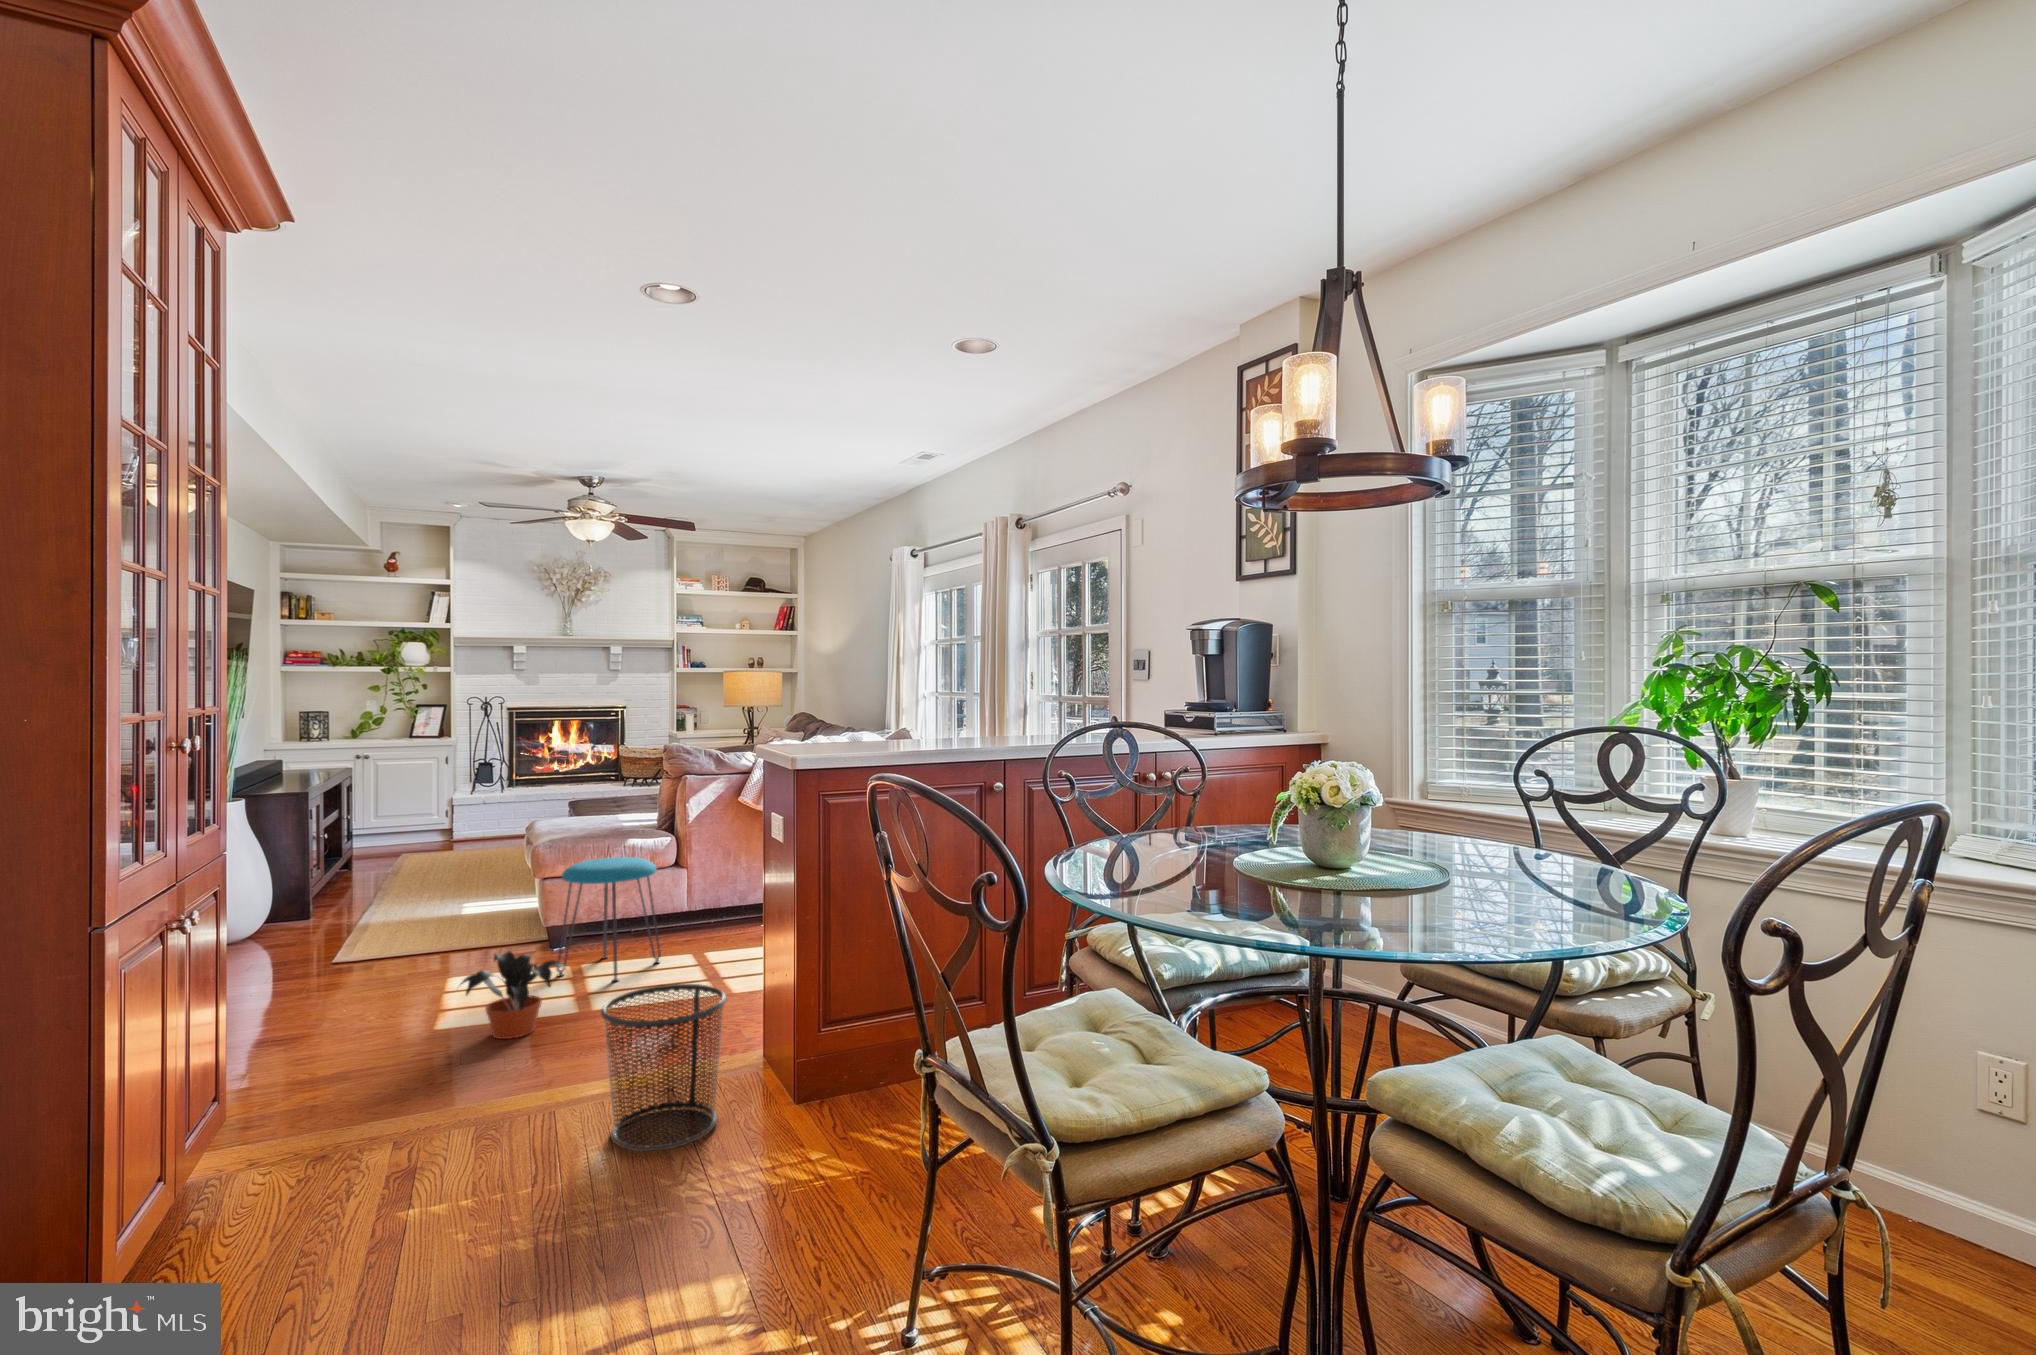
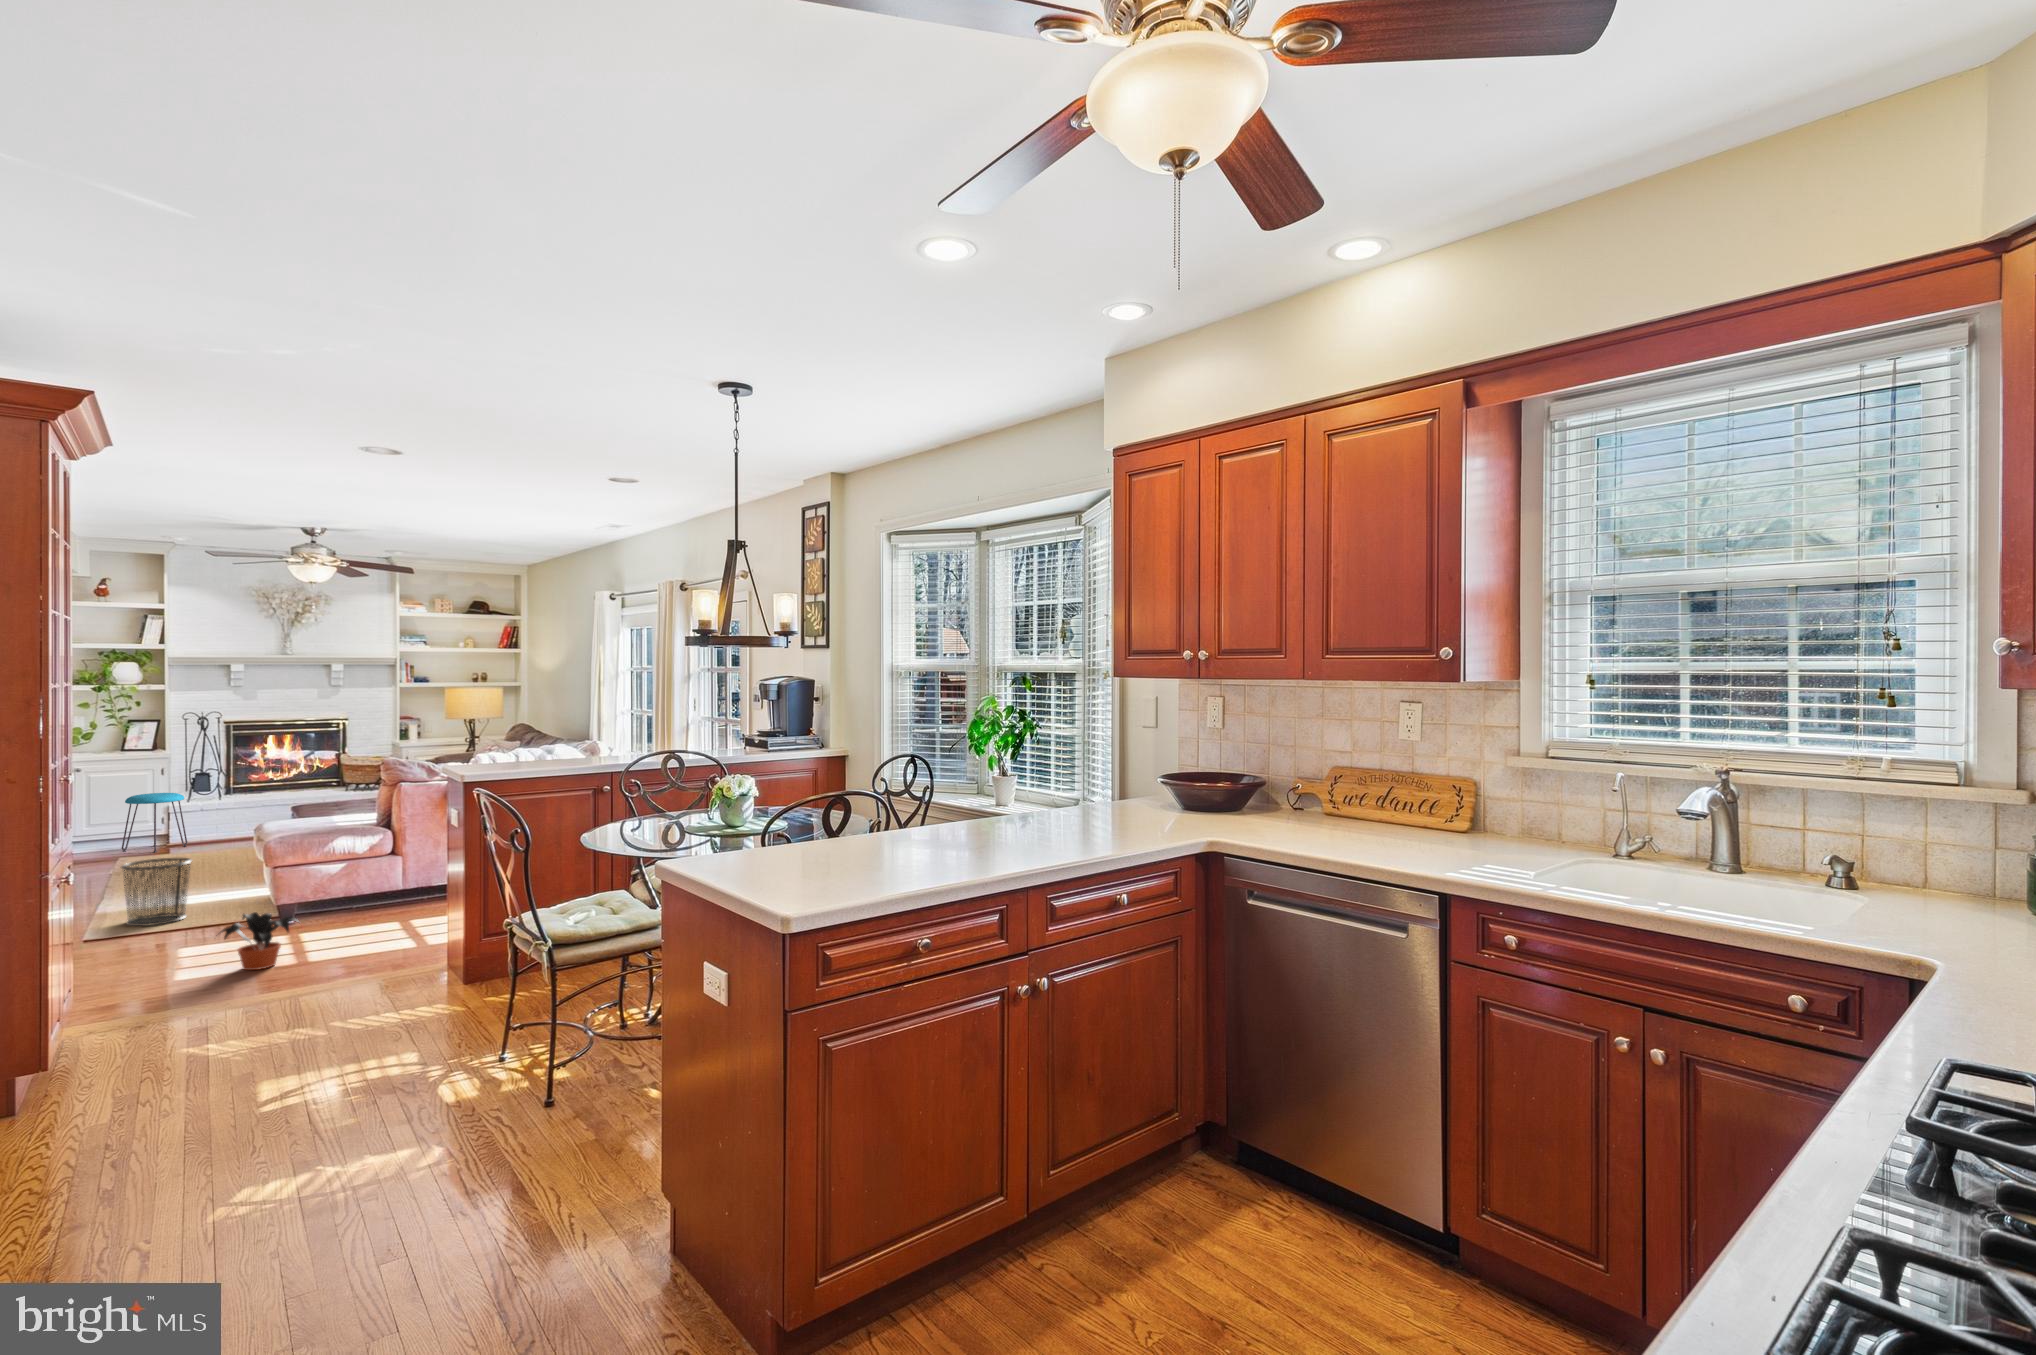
stool: present [557,857,661,981] -> present [122,793,187,852]
waste bin: present [601,984,727,1151] -> present [122,858,192,926]

